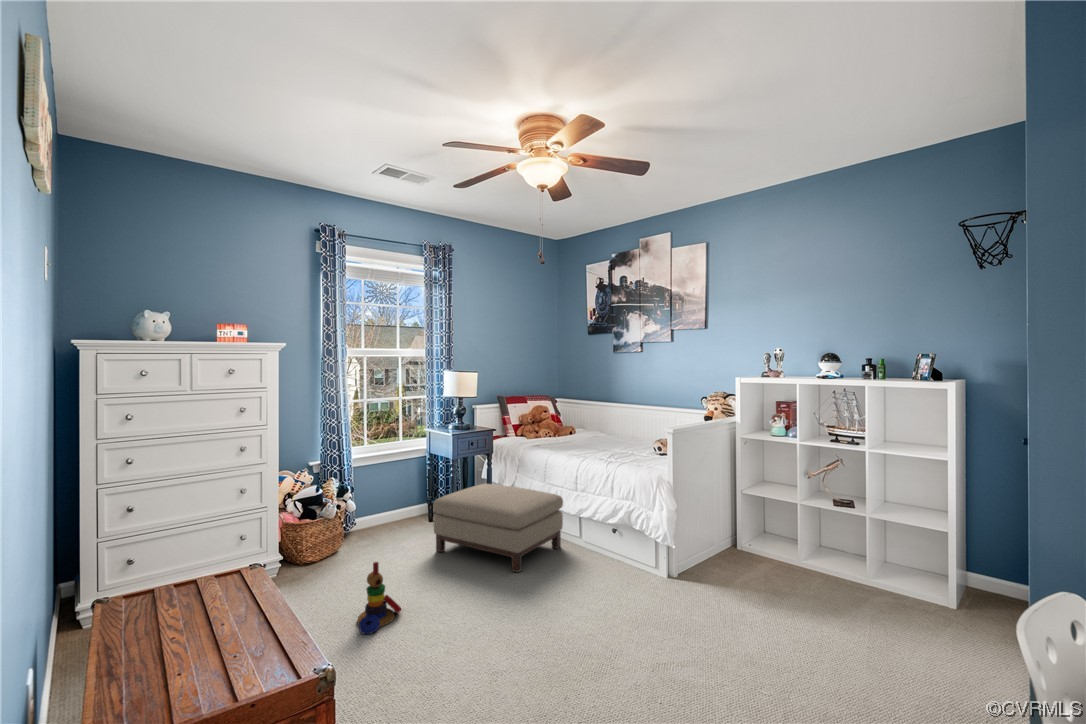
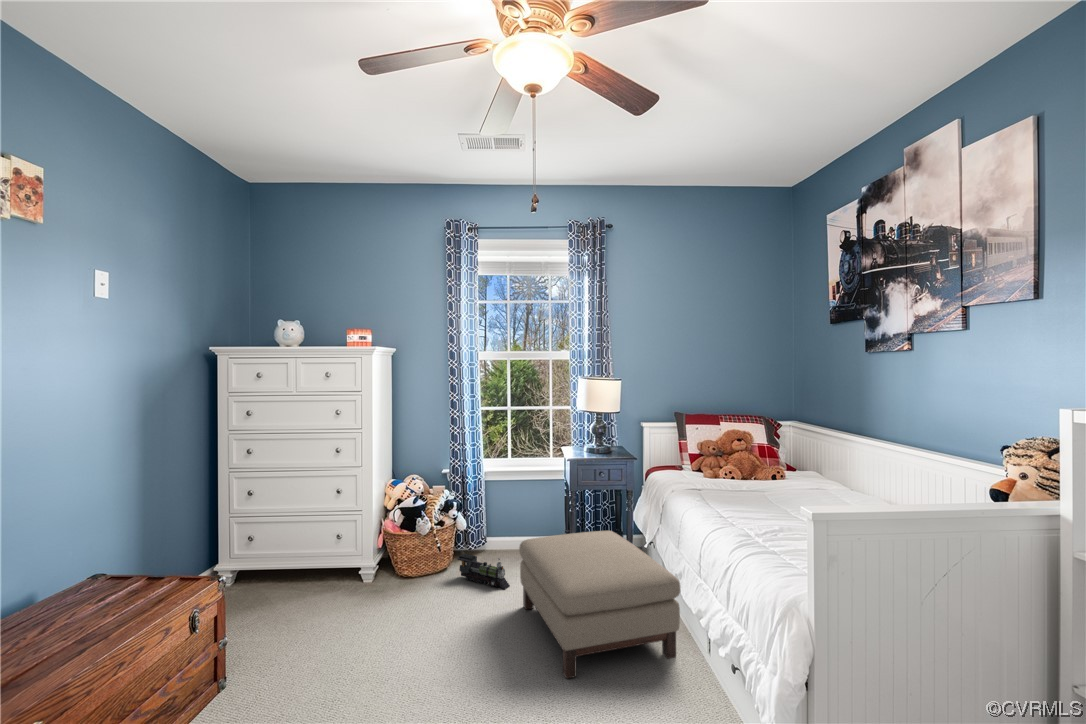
toy train: none [356,523,407,550] -> present [458,554,510,589]
stacking toy: present [357,562,401,634] -> none [320,609,388,696]

